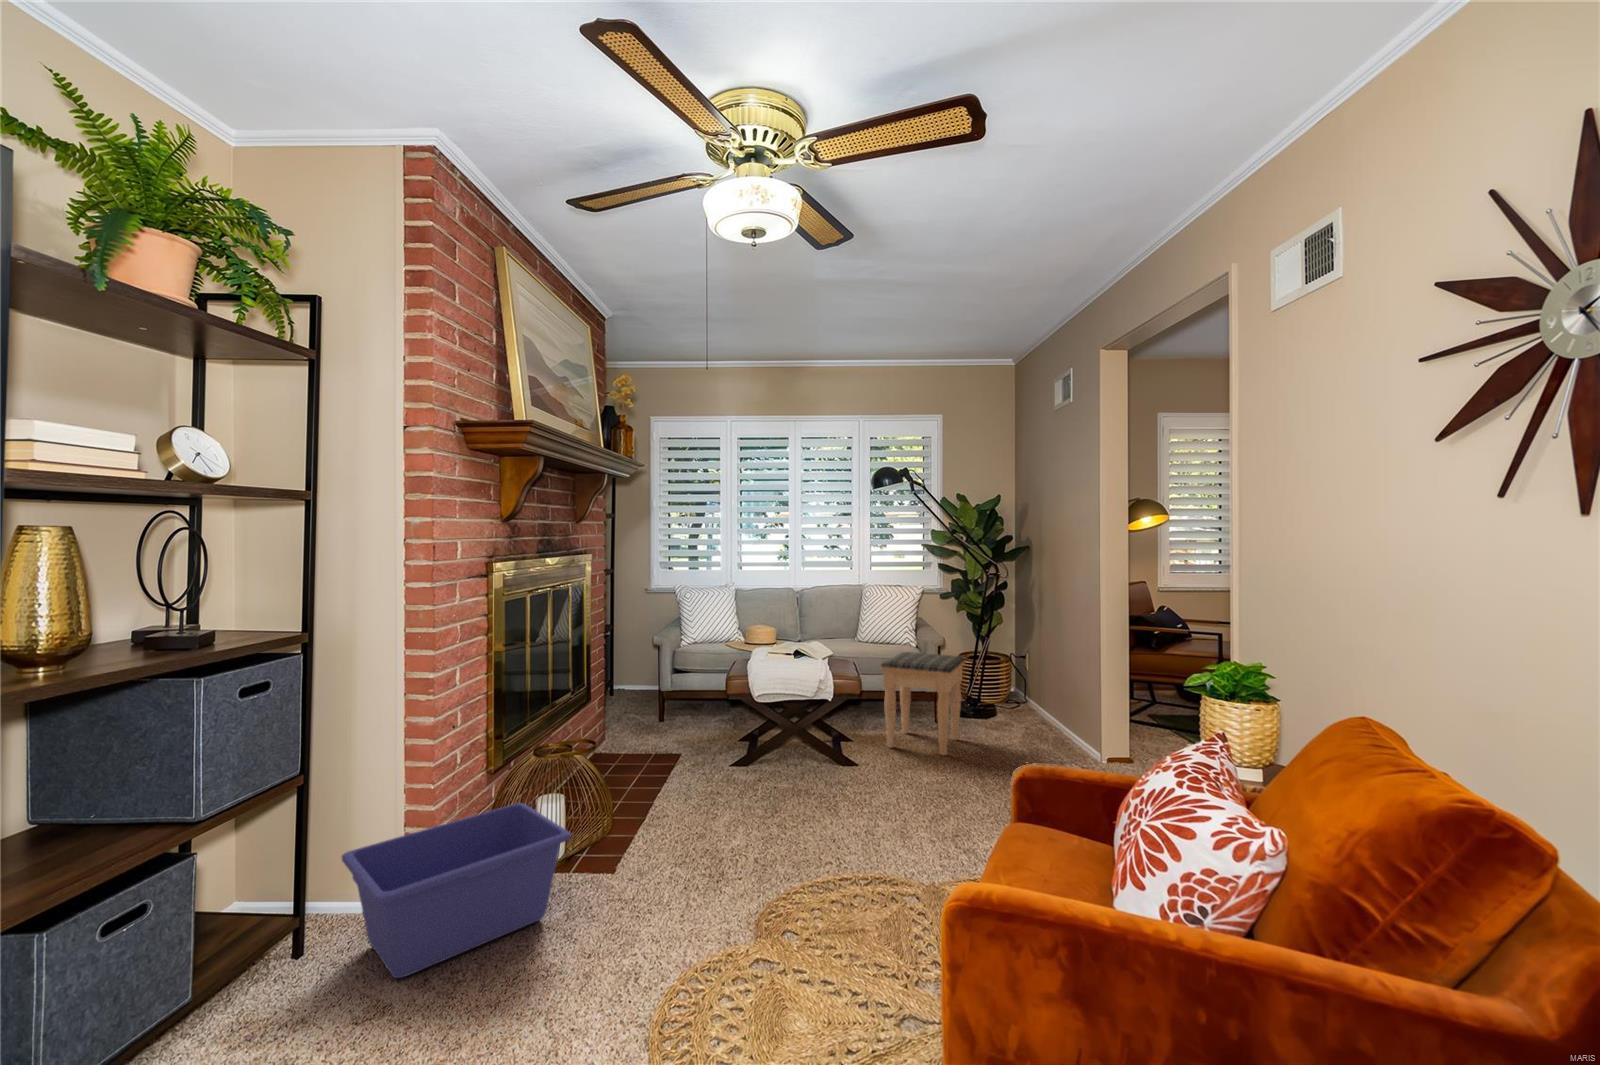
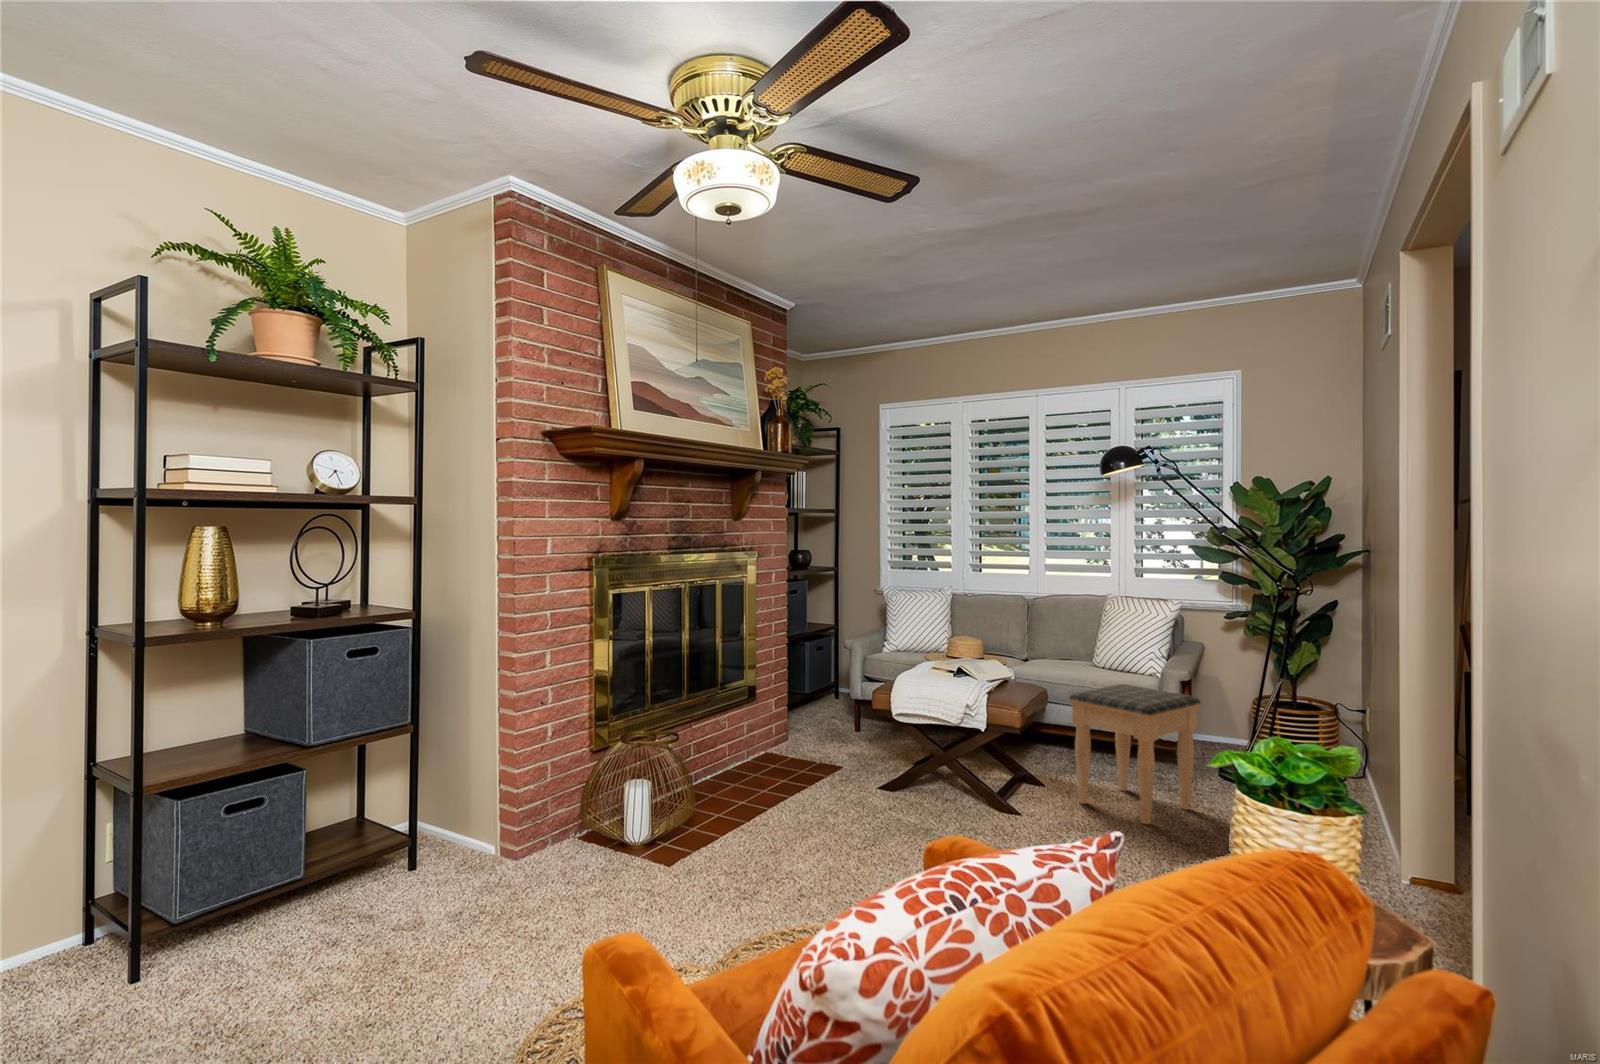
storage bin: present [342,803,571,978] -> none [422,782,599,903]

